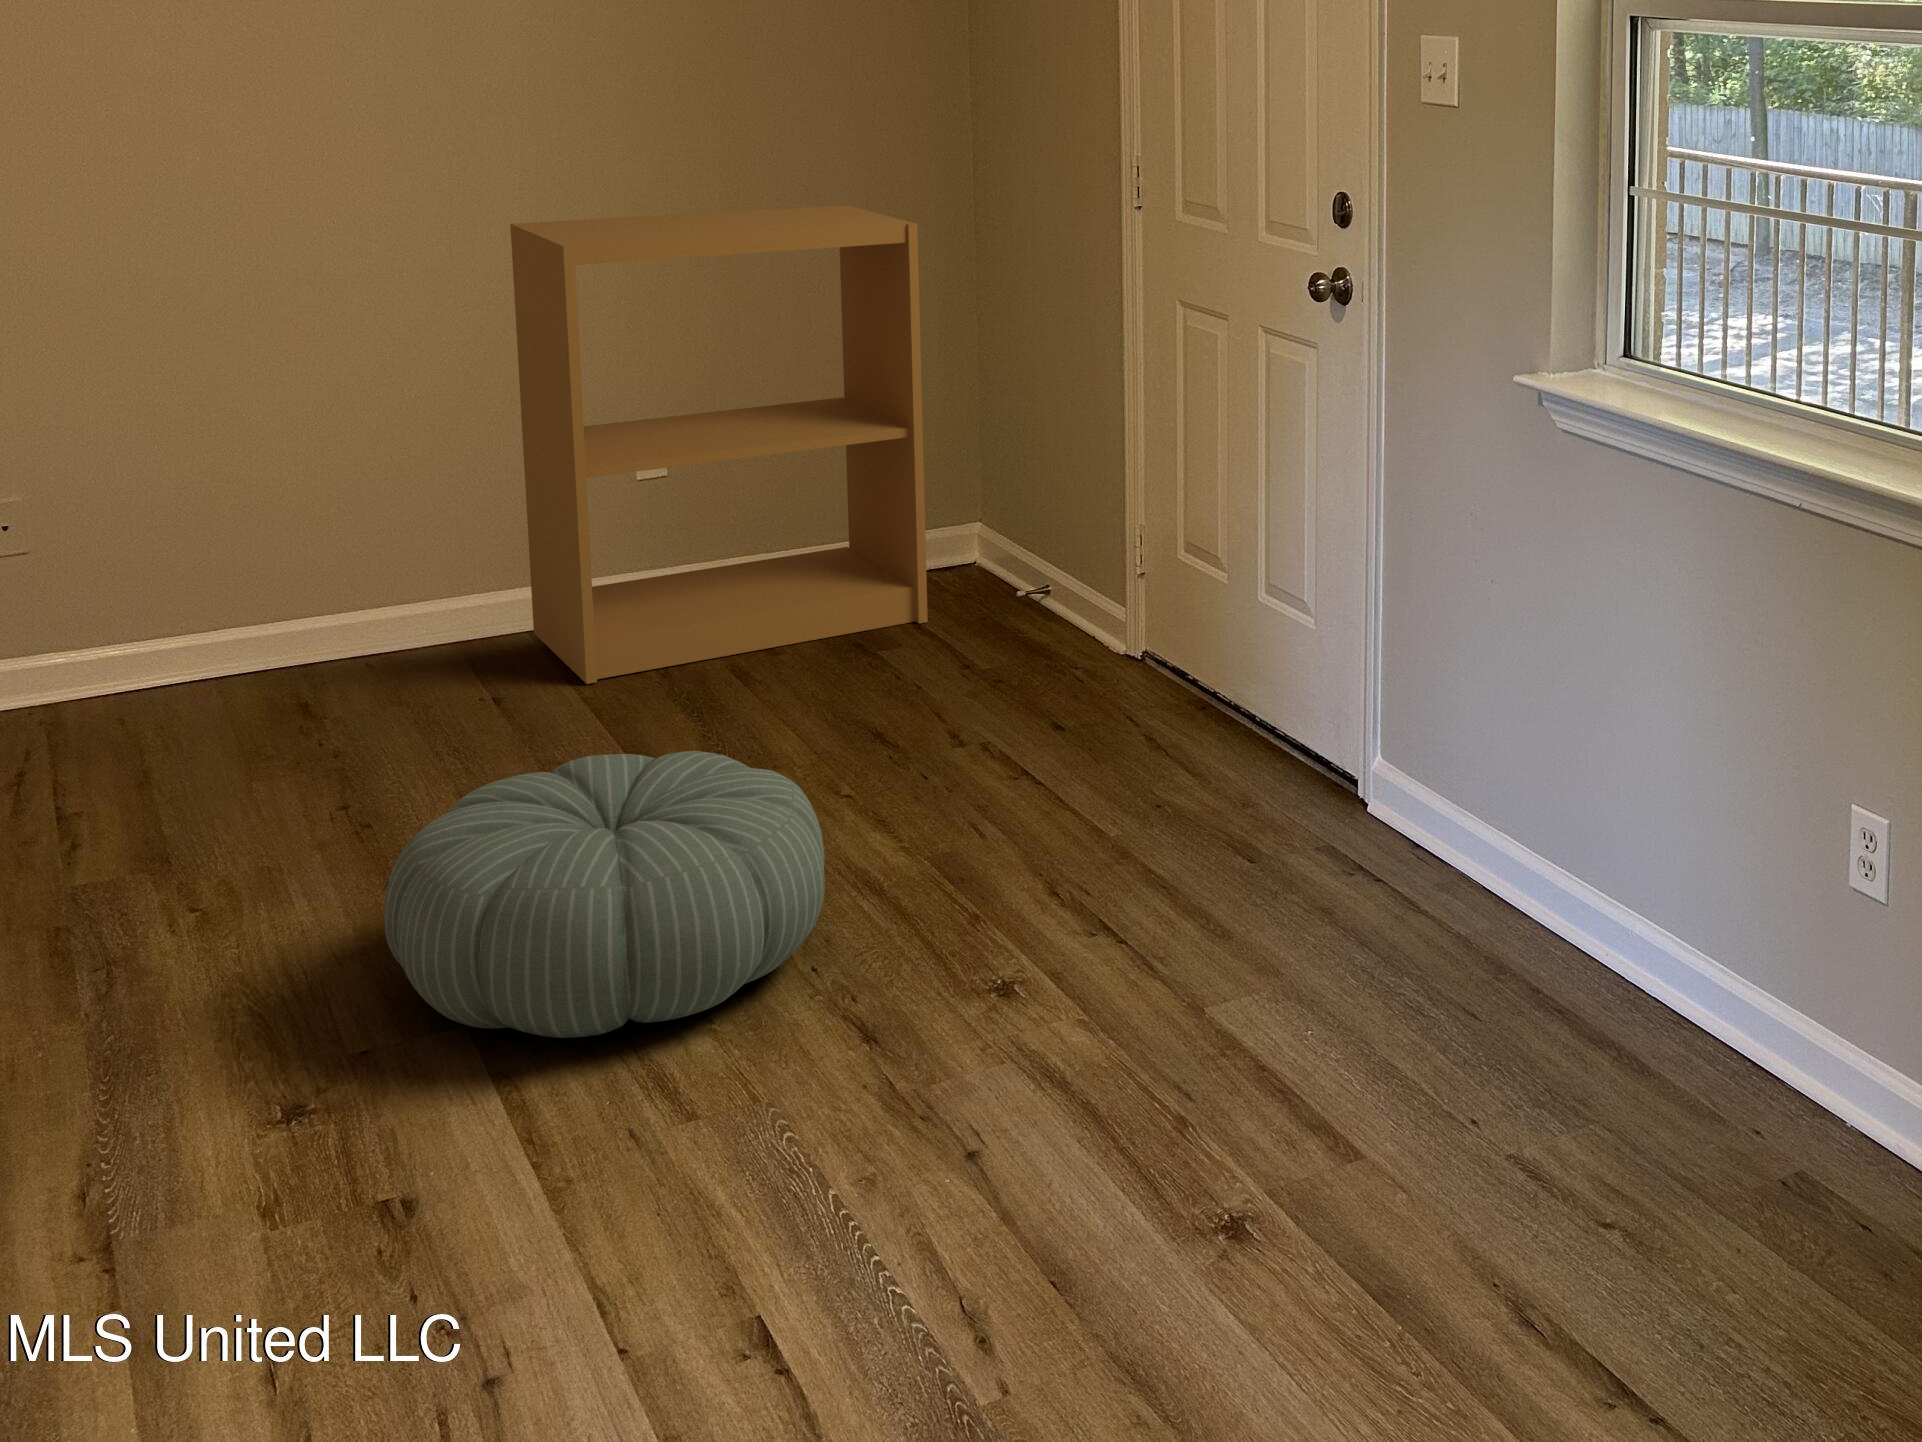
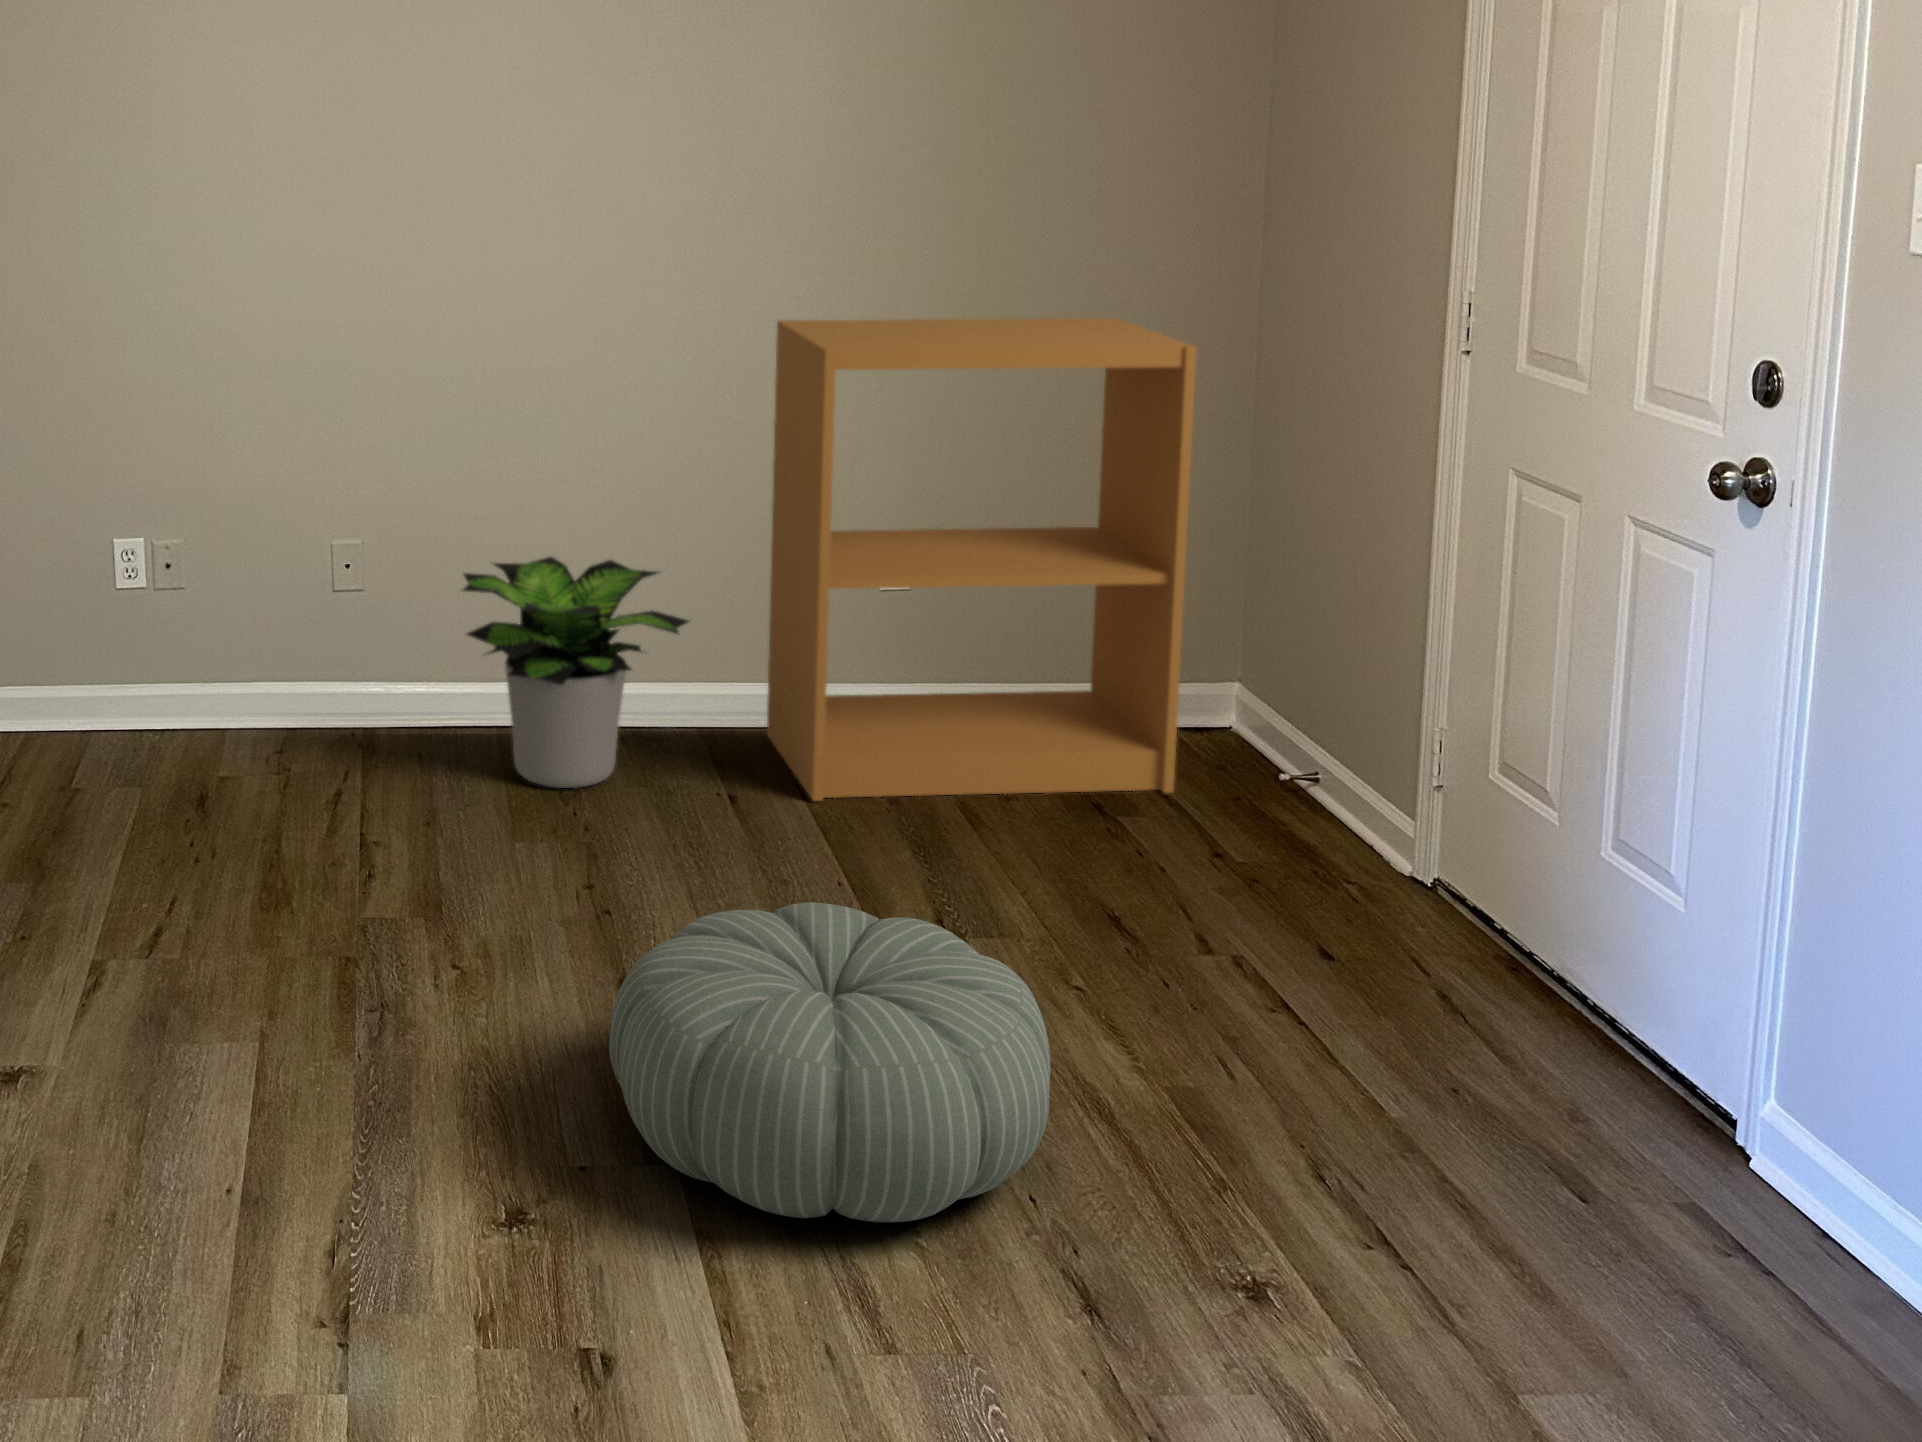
potted plant: none [166,479,443,718] -> present [463,557,689,788]

